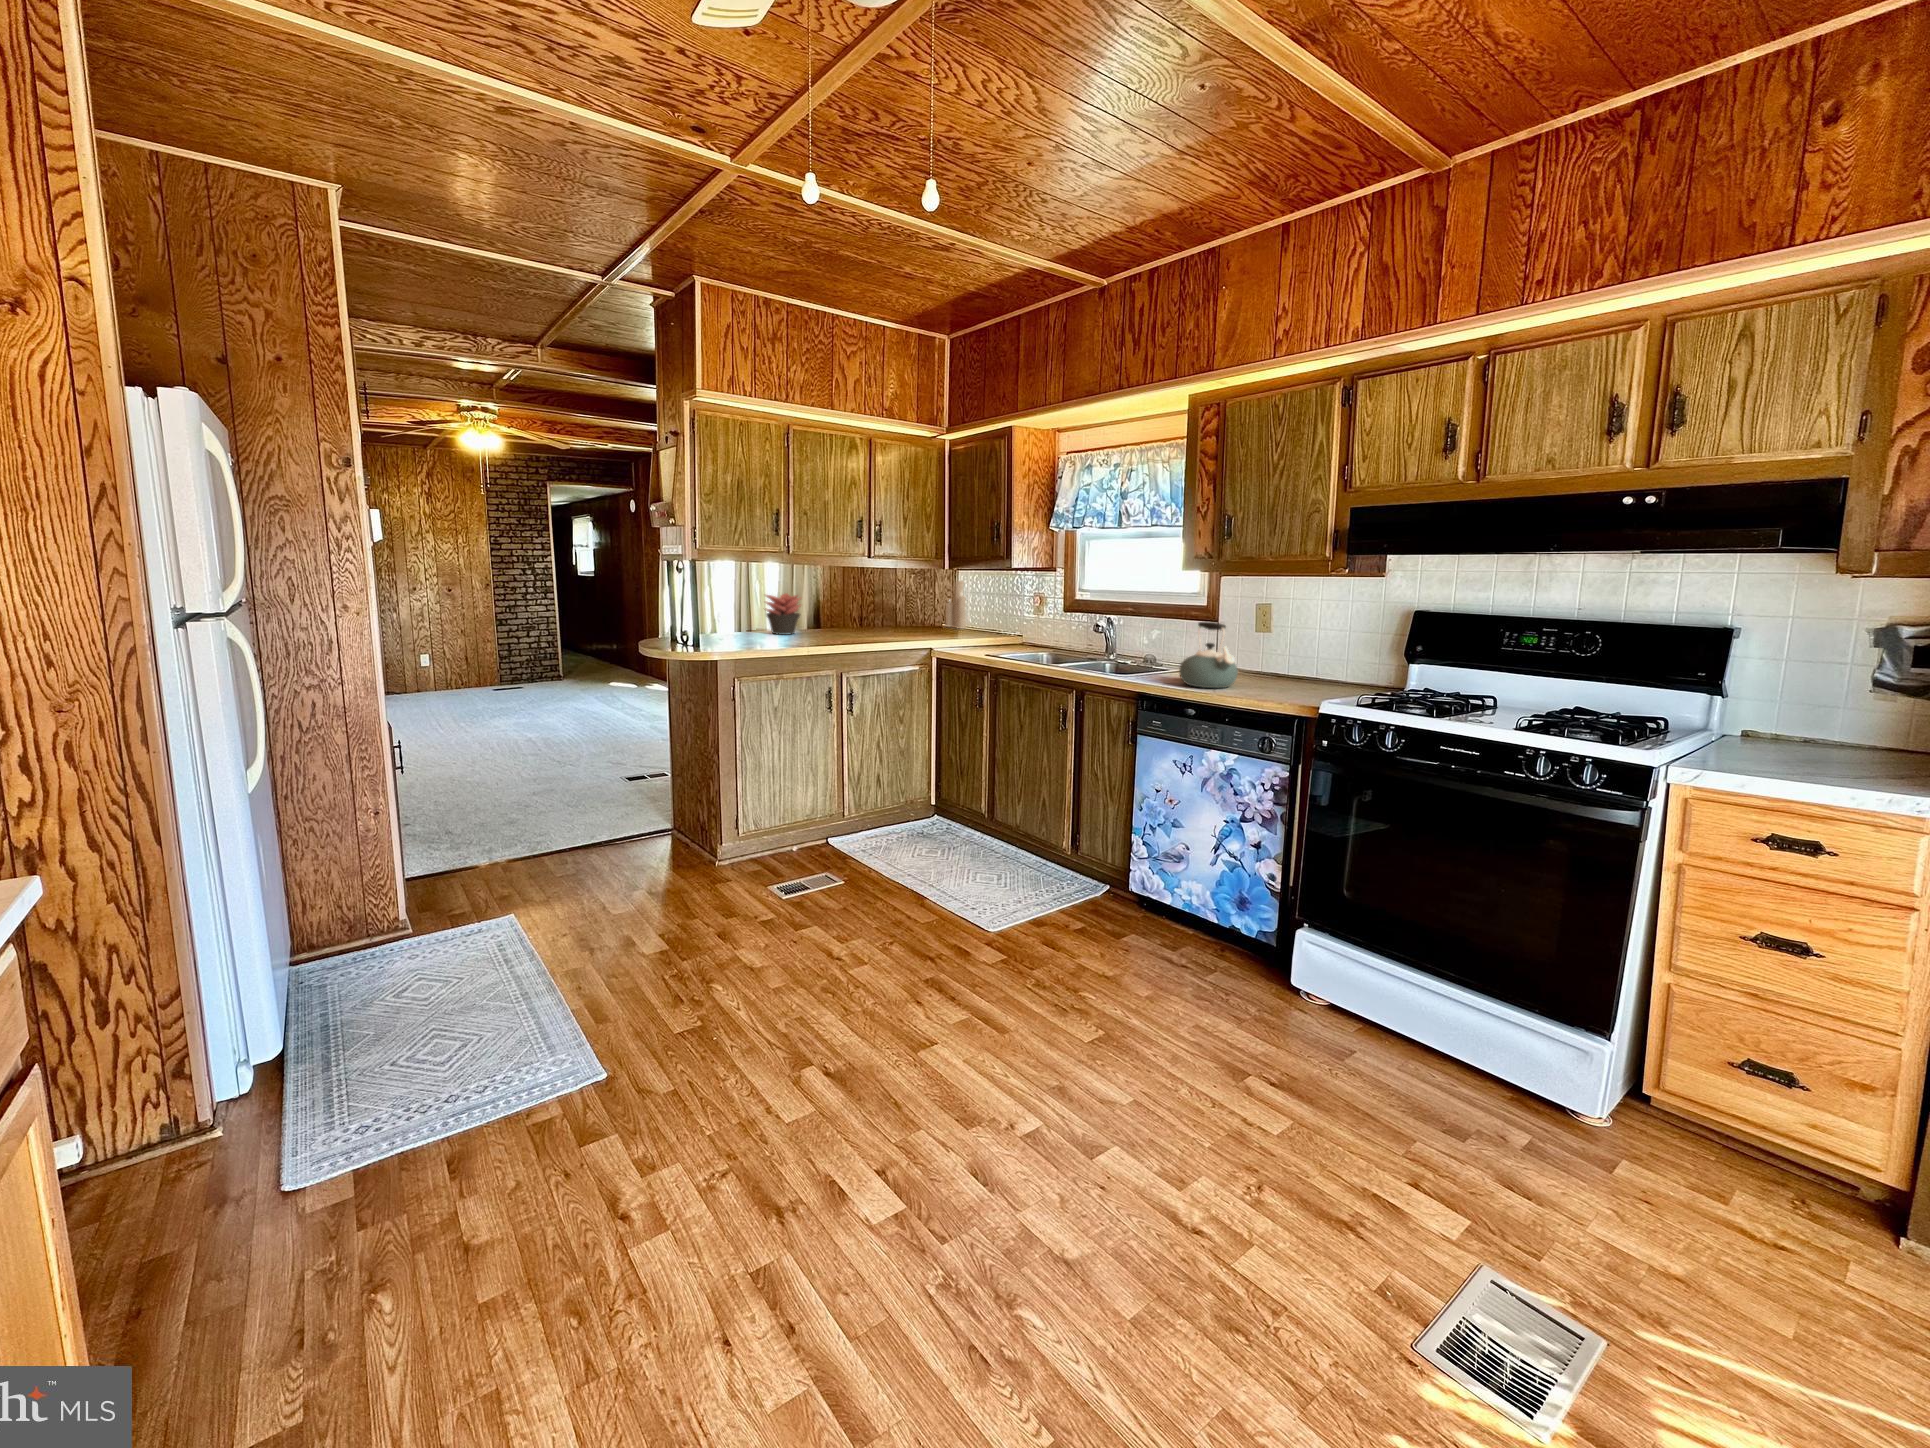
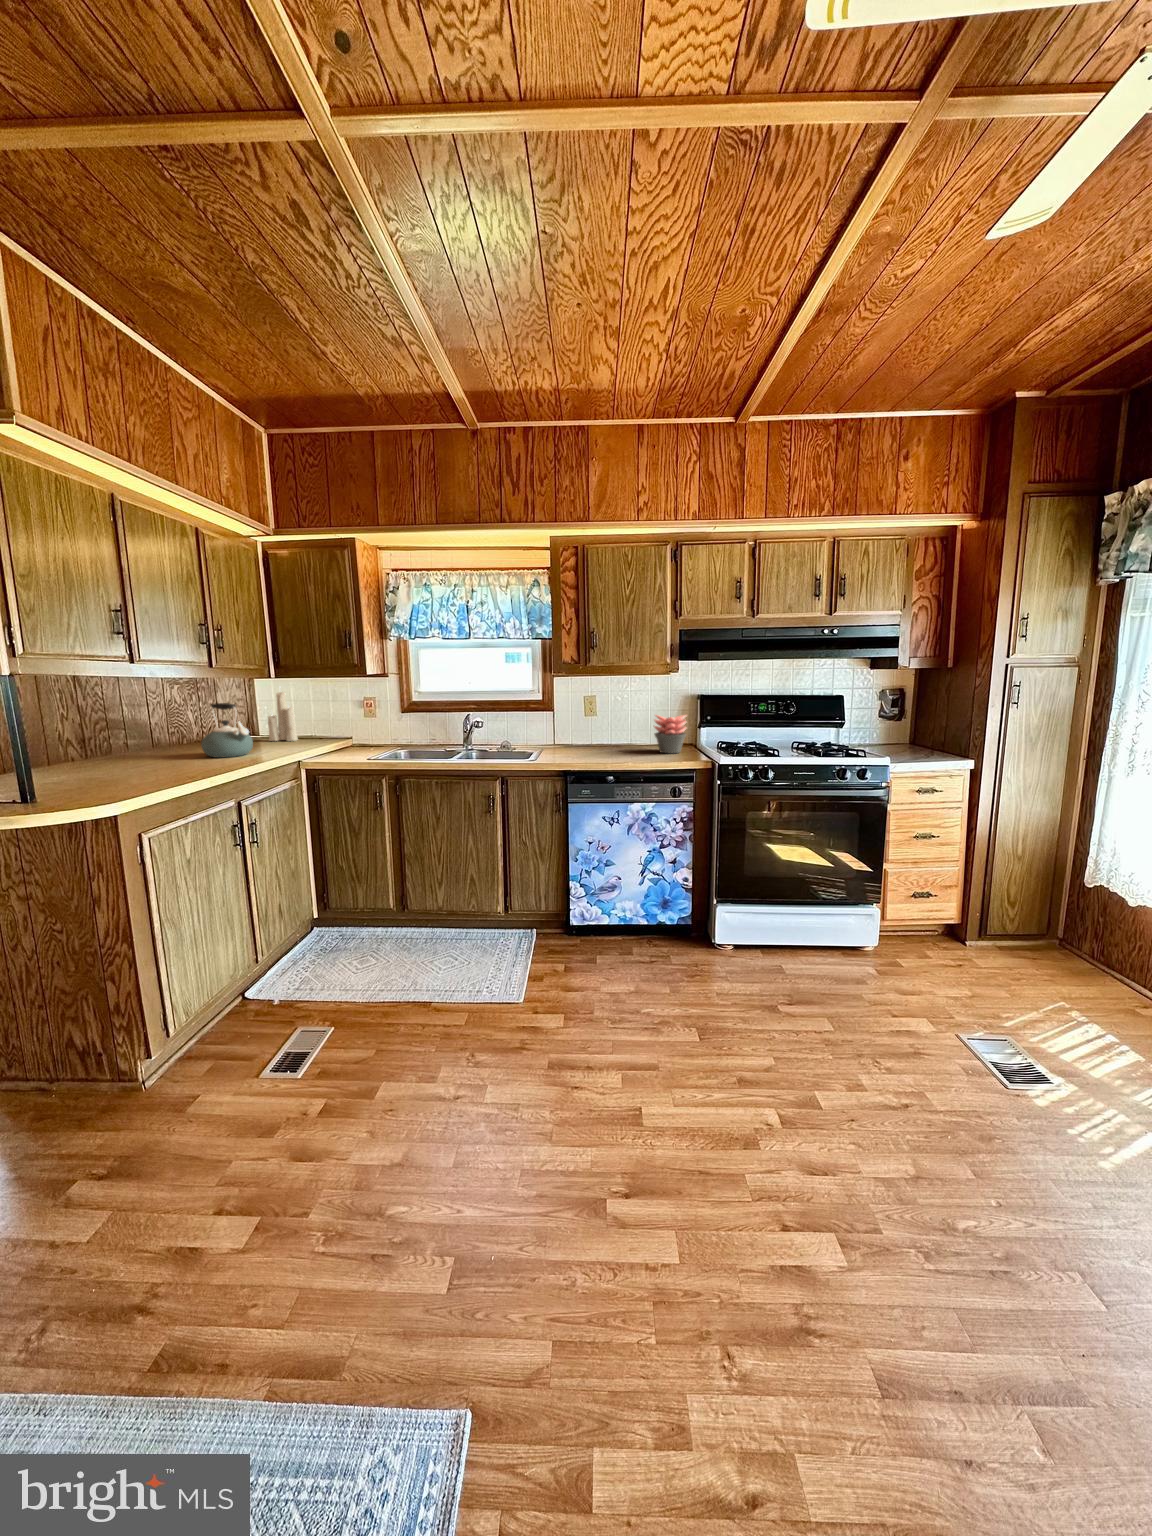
succulent plant: present [766,593,801,635] -> present [654,715,687,753]
kettle: present [1179,622,1238,688] -> present [201,703,253,758]

